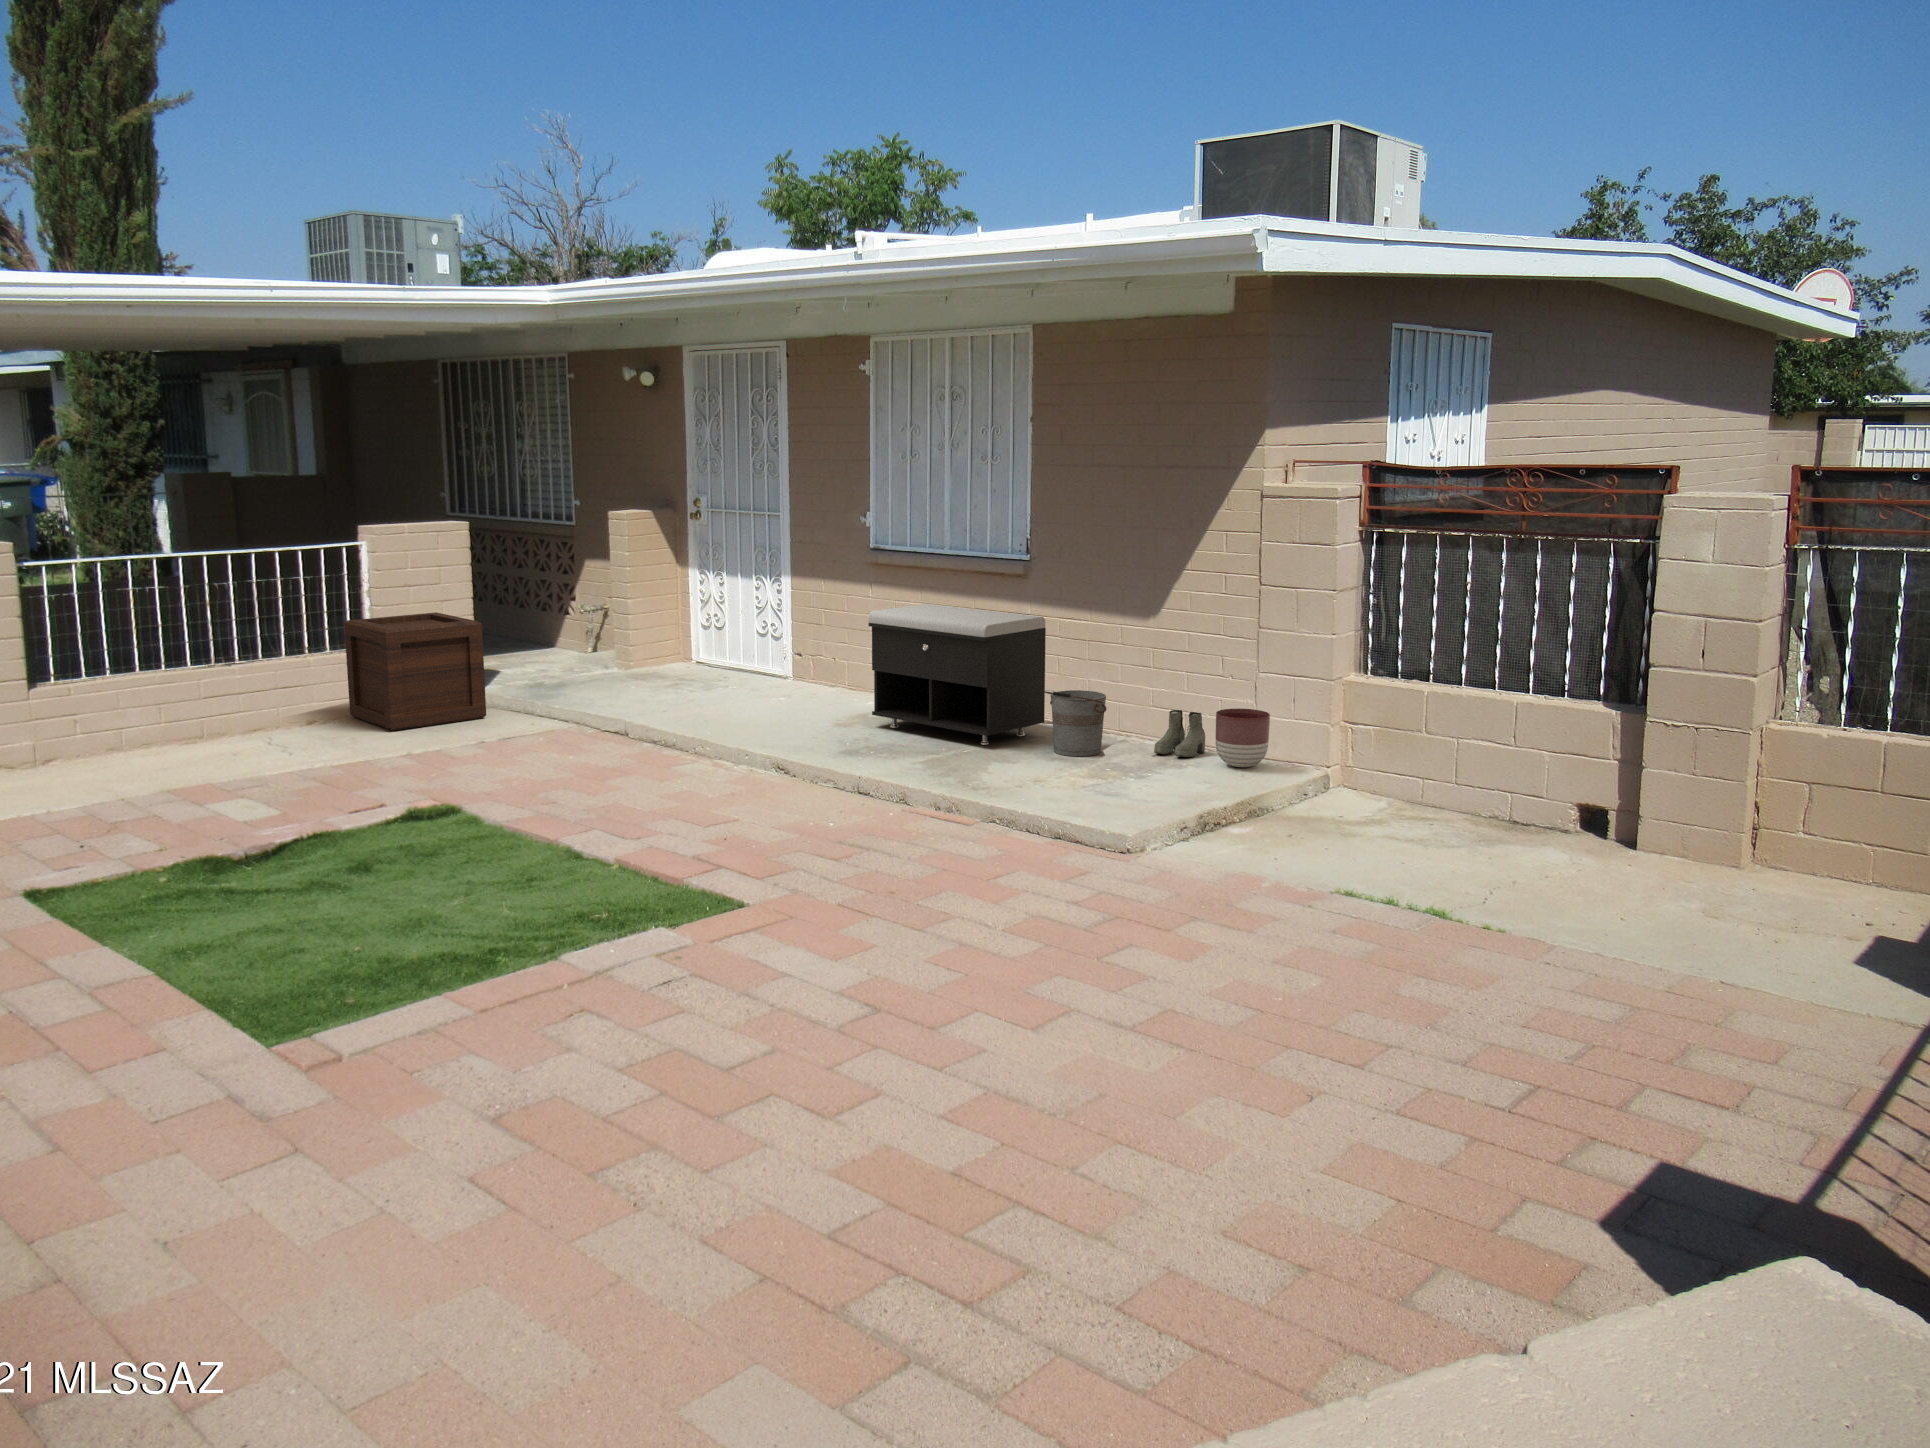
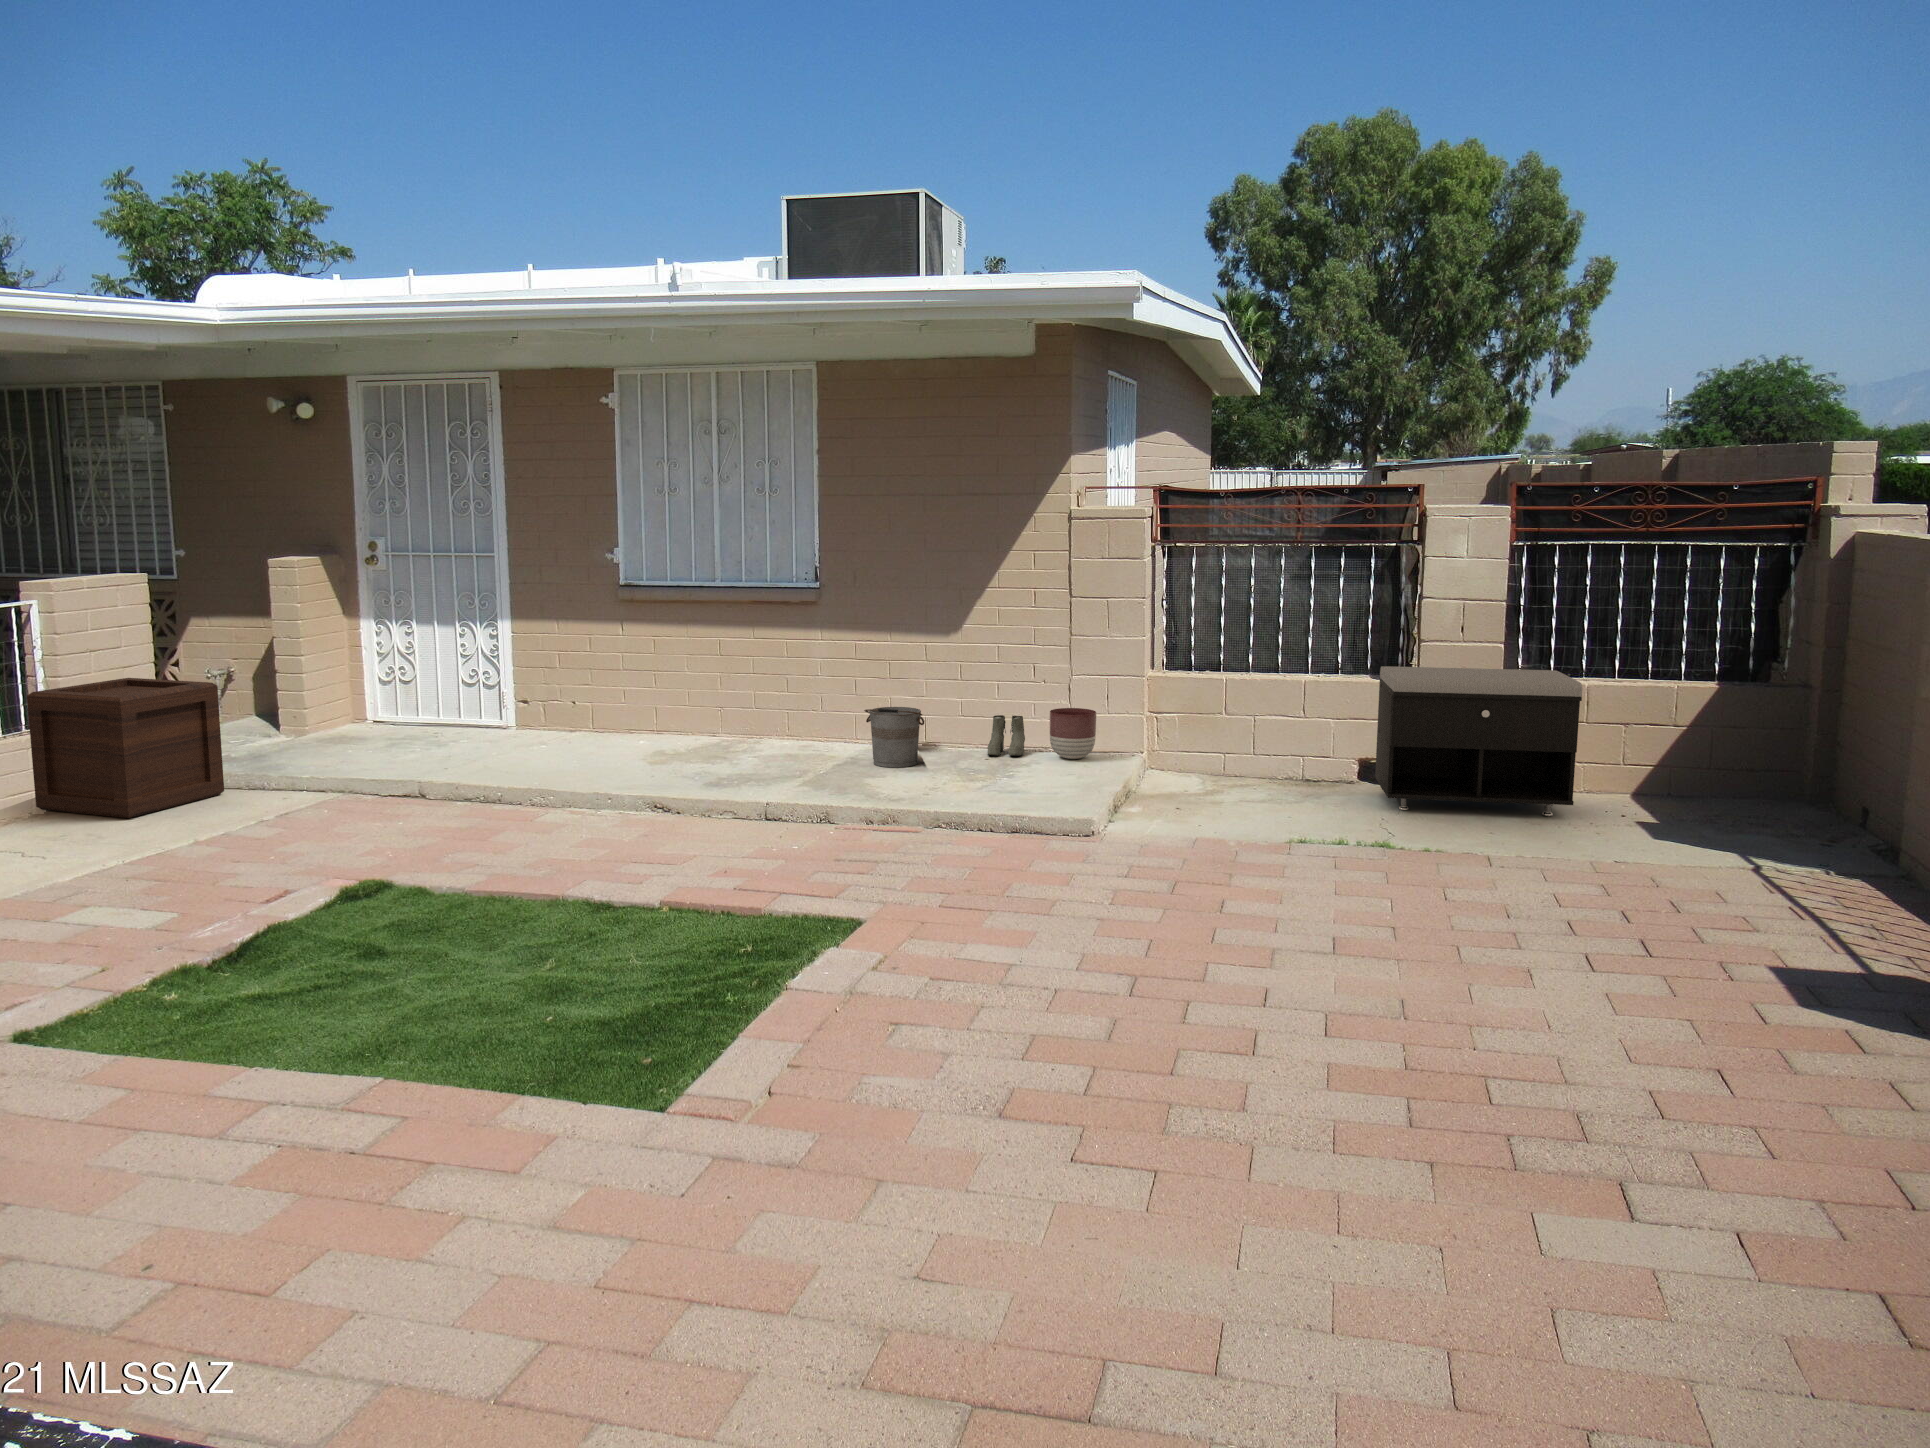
storage bench: present [868,604,1046,745] -> present [1375,666,1582,816]

